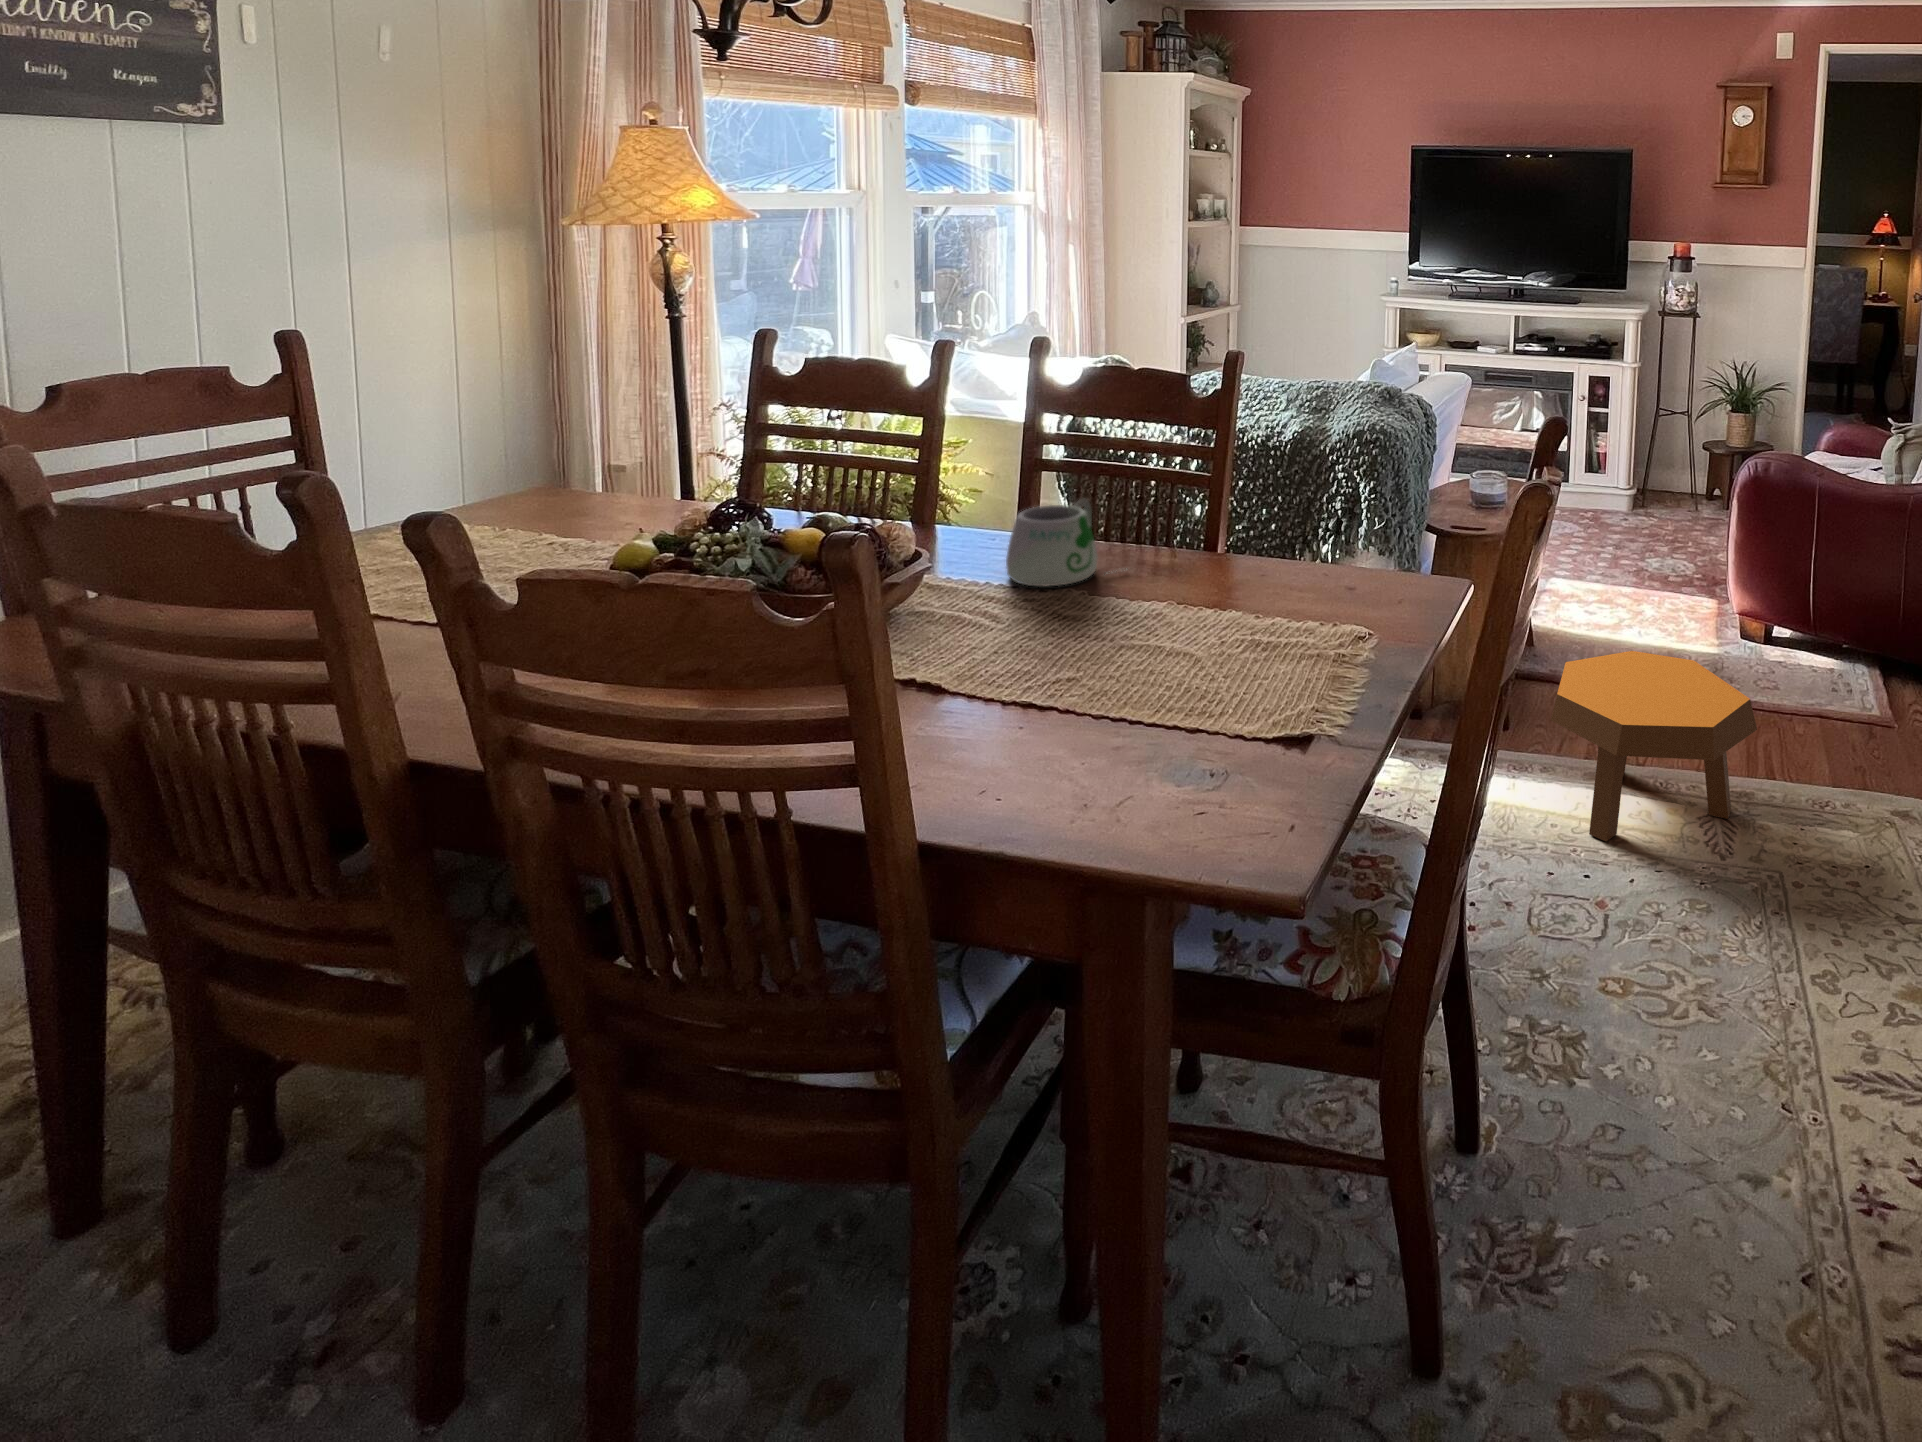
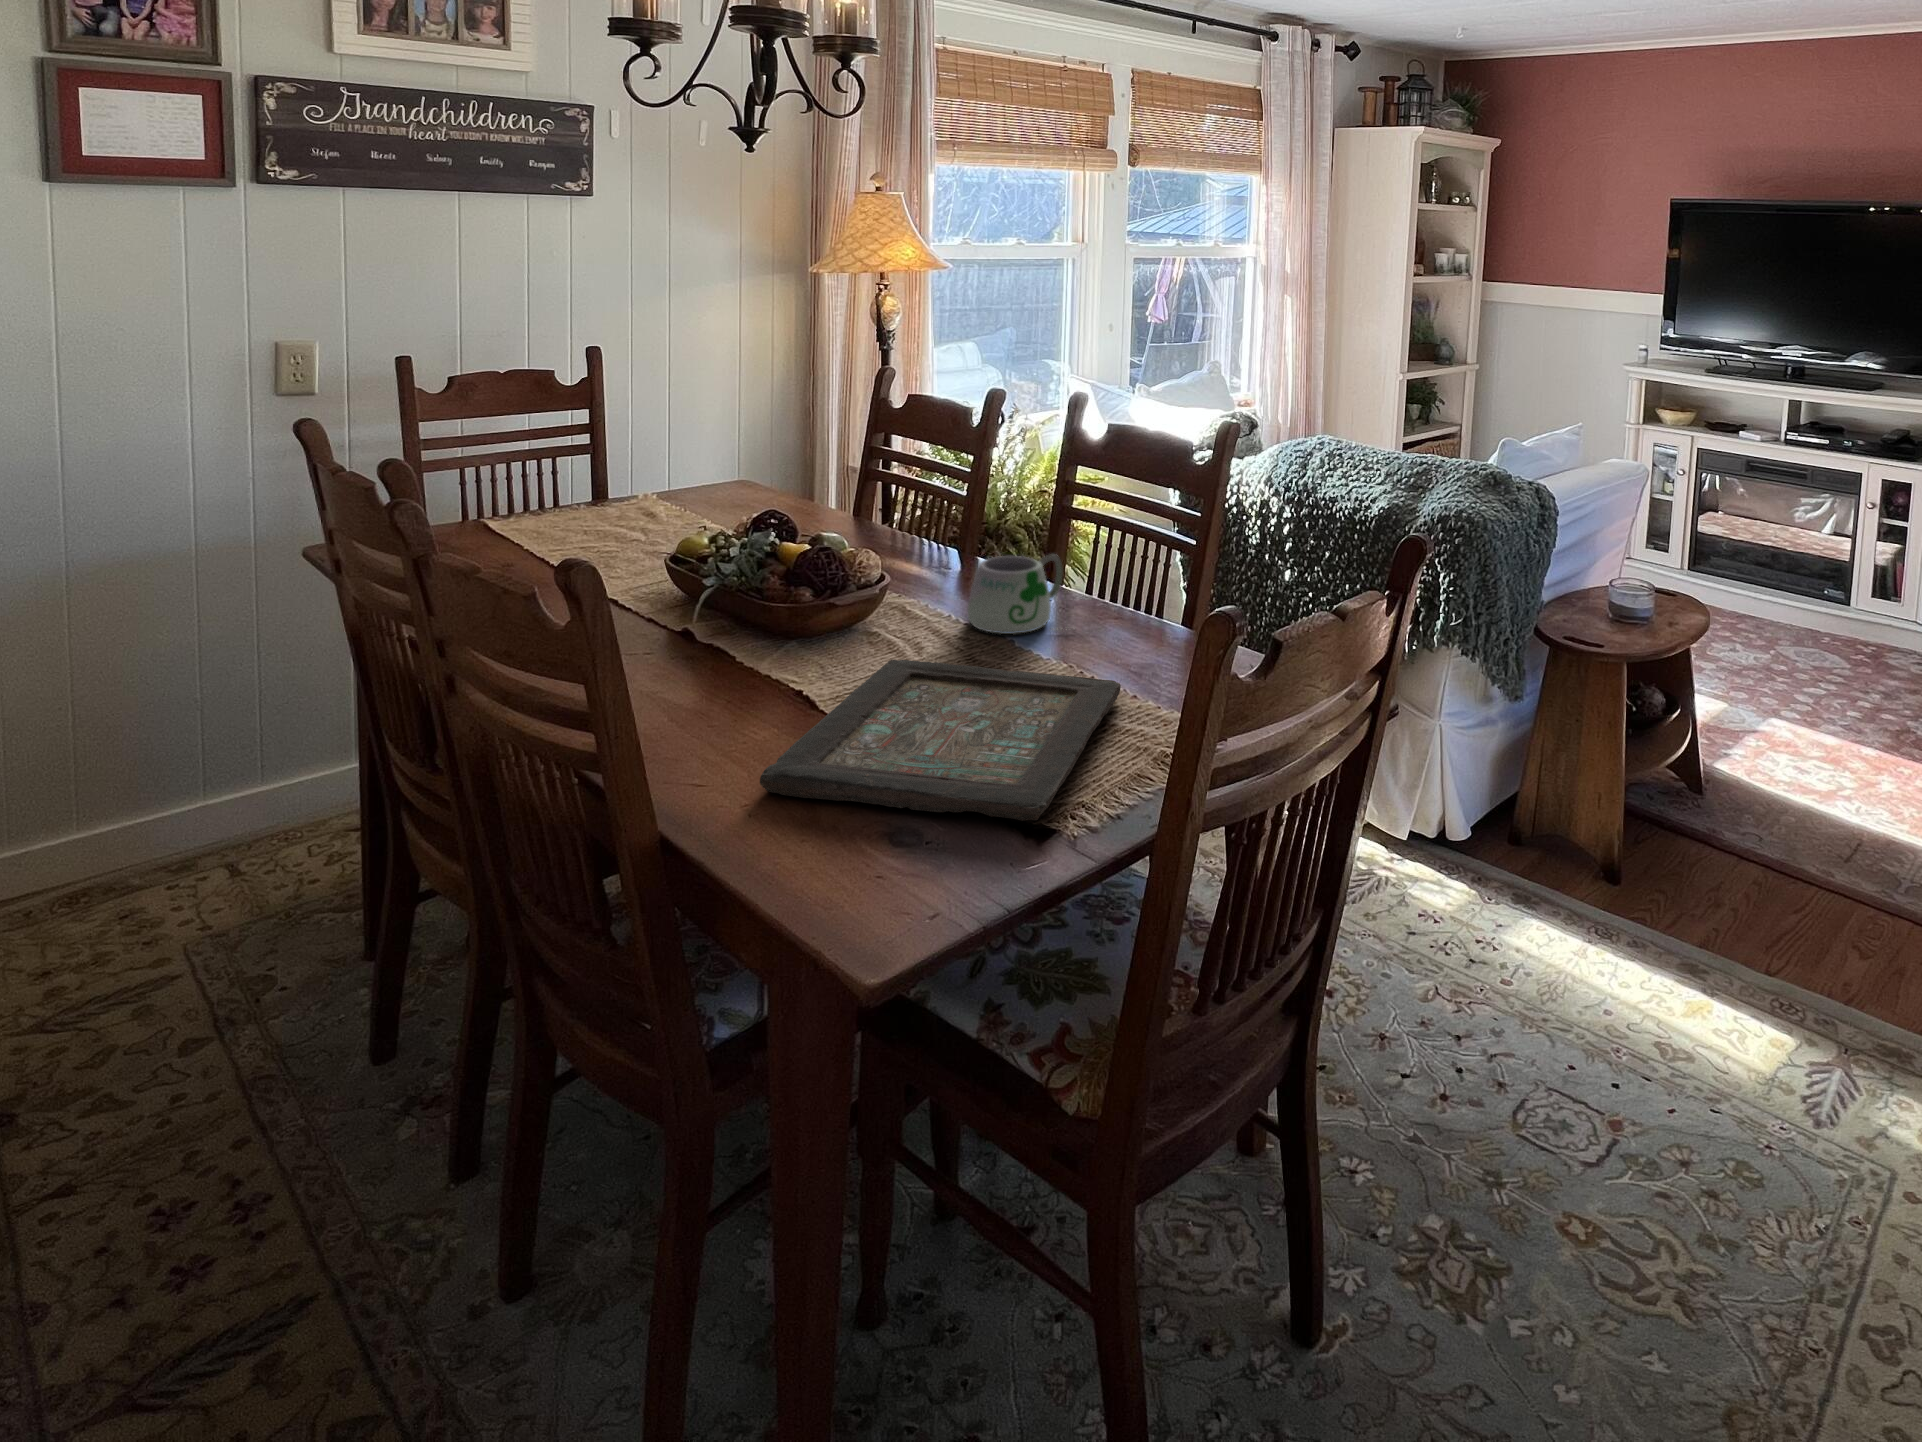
decorative tray: none [974,602,1295,769] -> present [760,660,1121,821]
footstool: present [1551,651,1757,841] -> none [1621,824,1901,1077]

